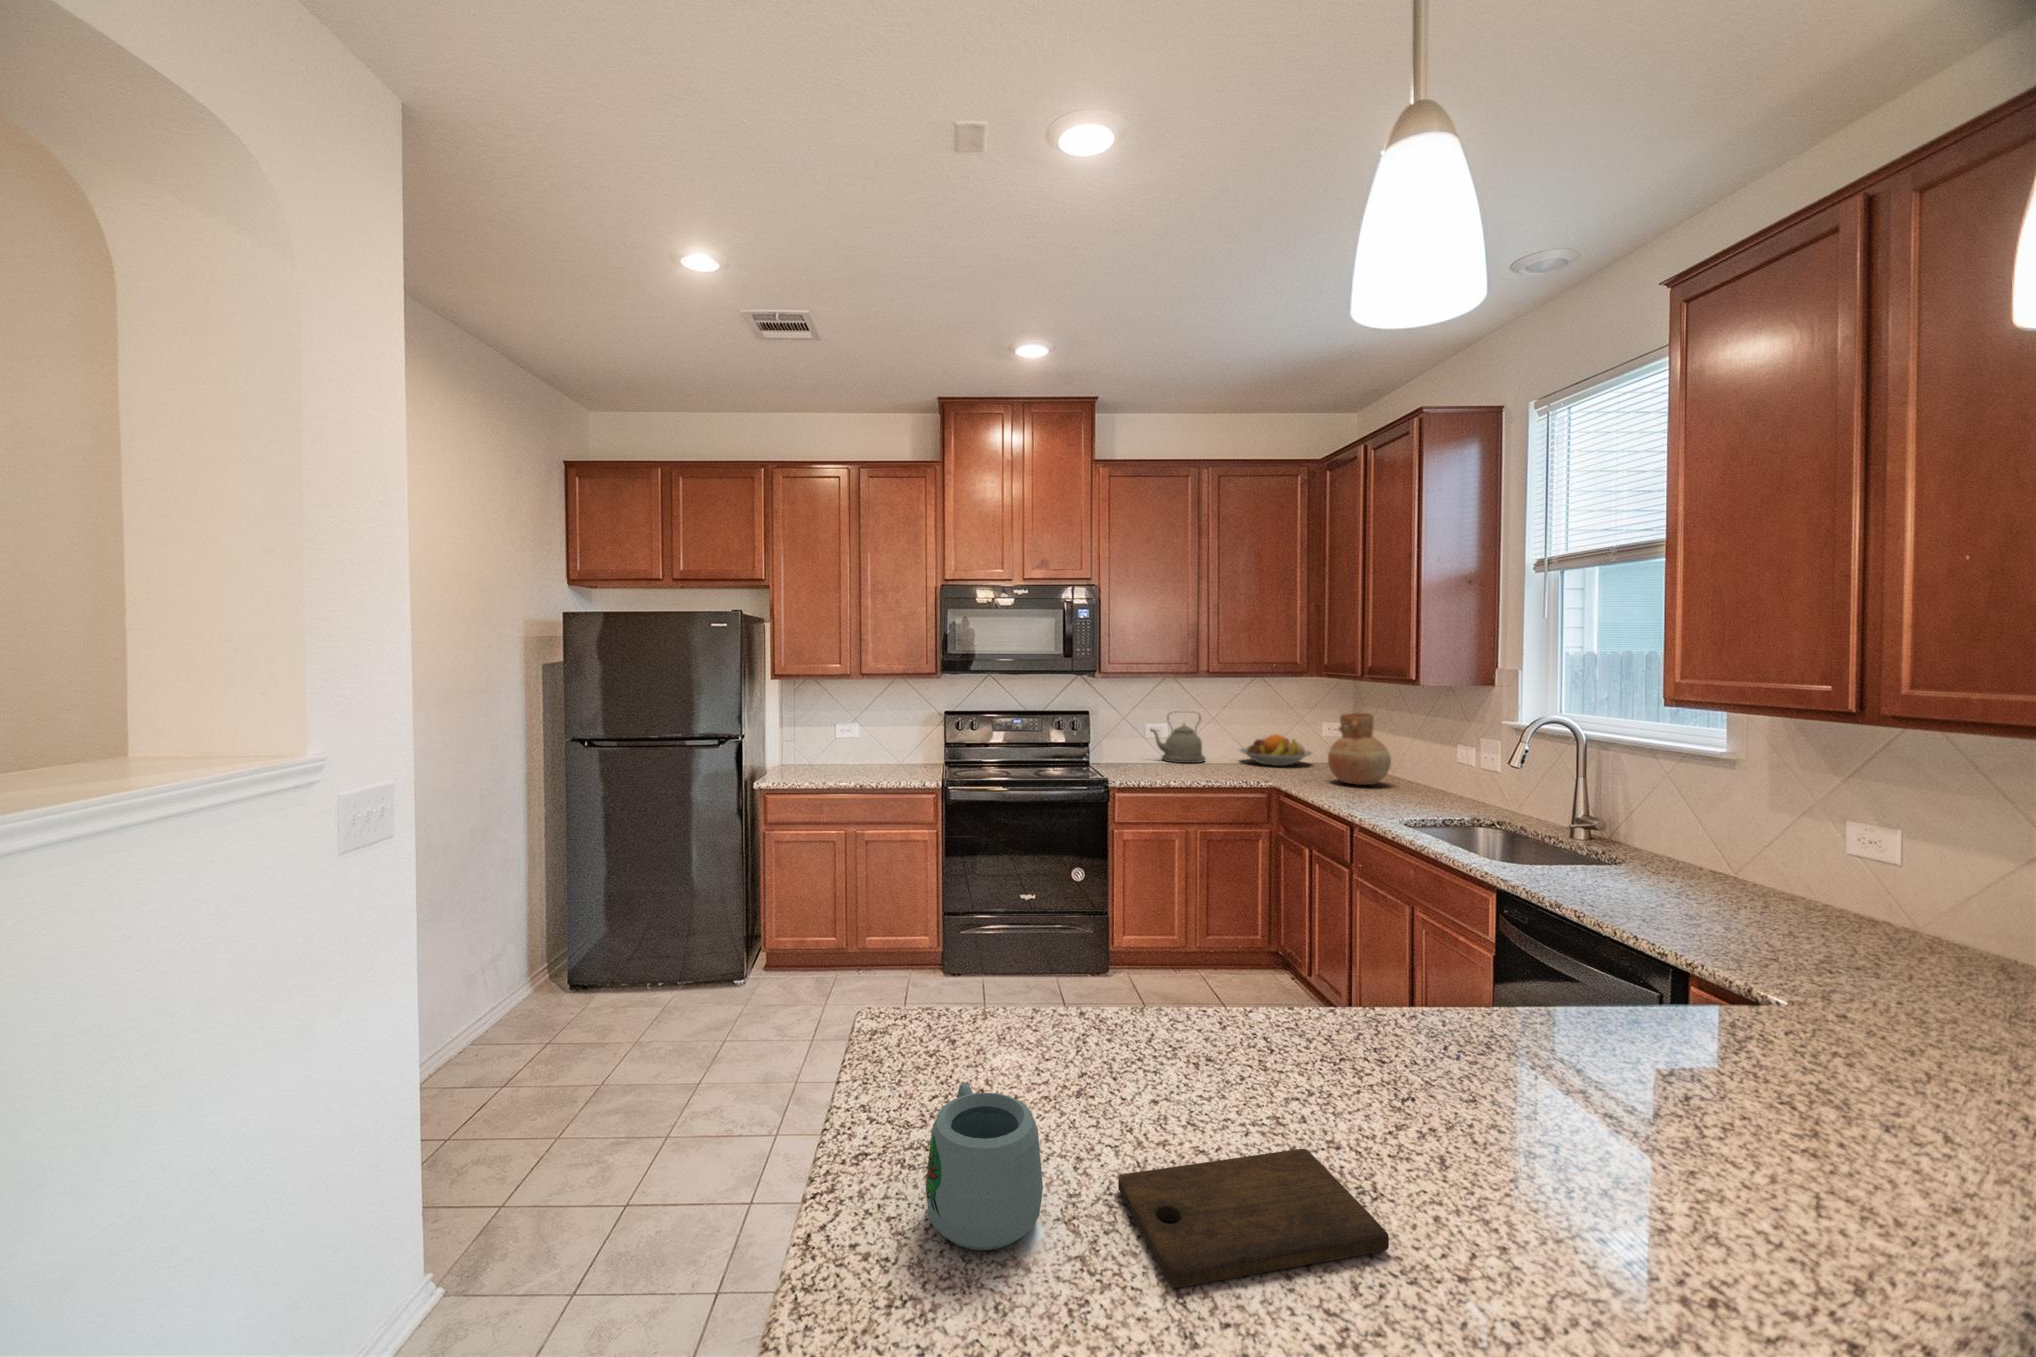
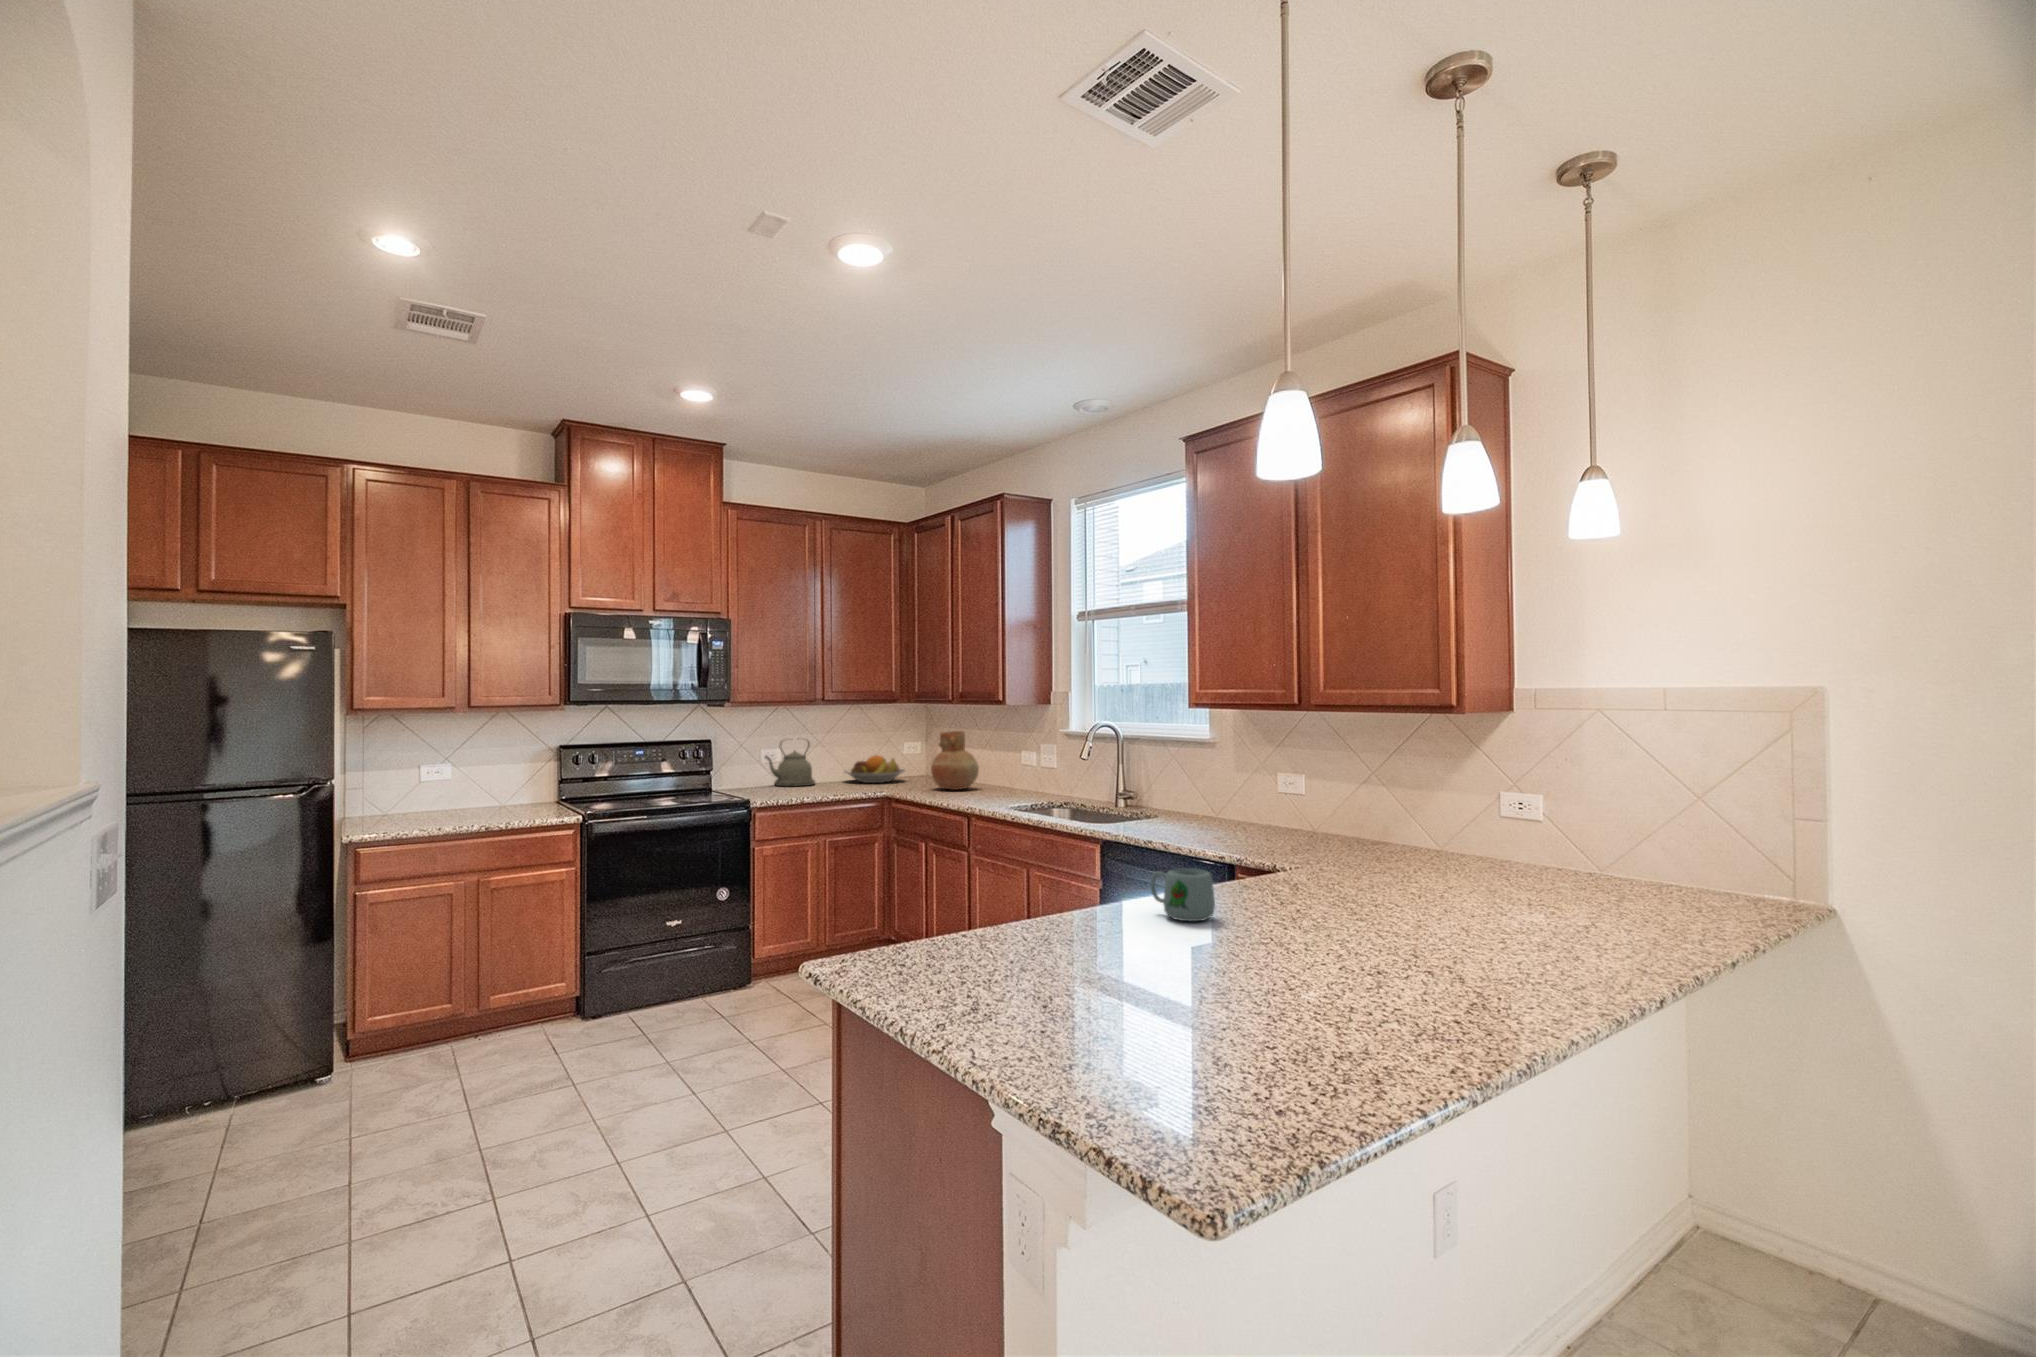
mug: present [926,1083,1043,1250] -> present [1151,868,1215,921]
cutting board: present [1118,1149,1389,1288] -> none [1037,914,1155,952]

